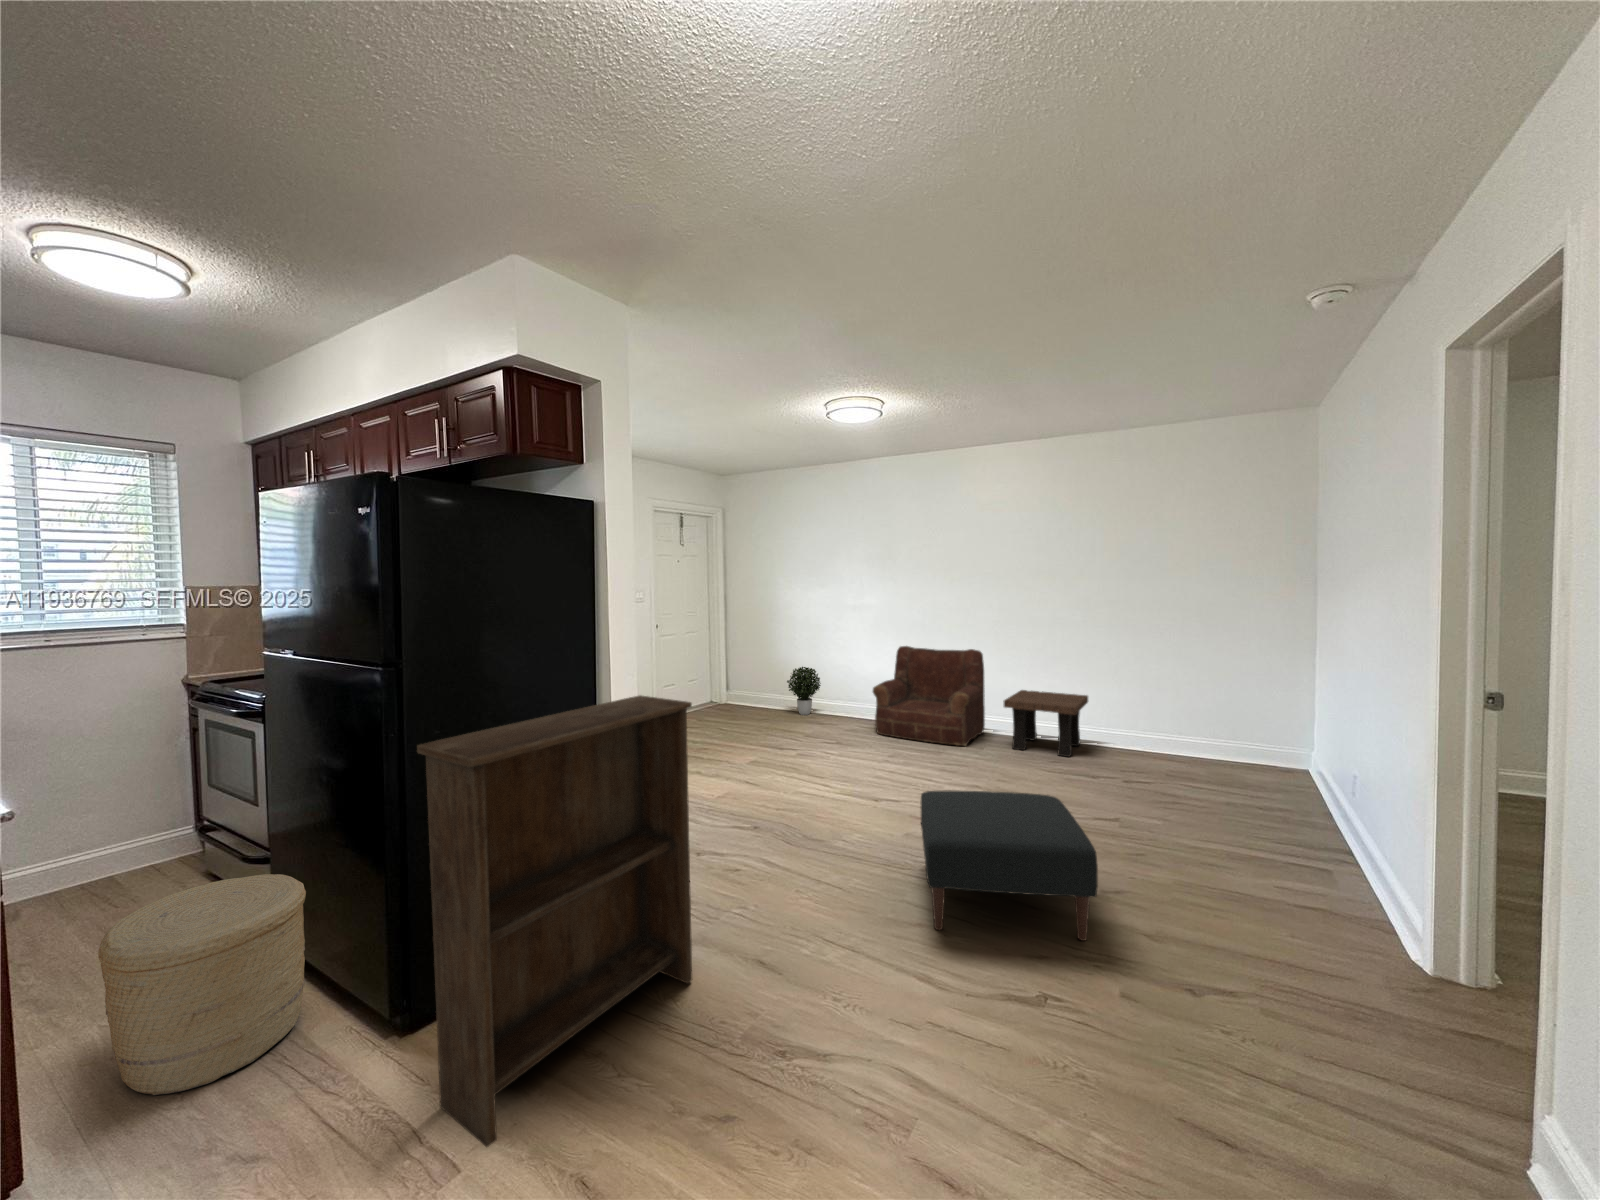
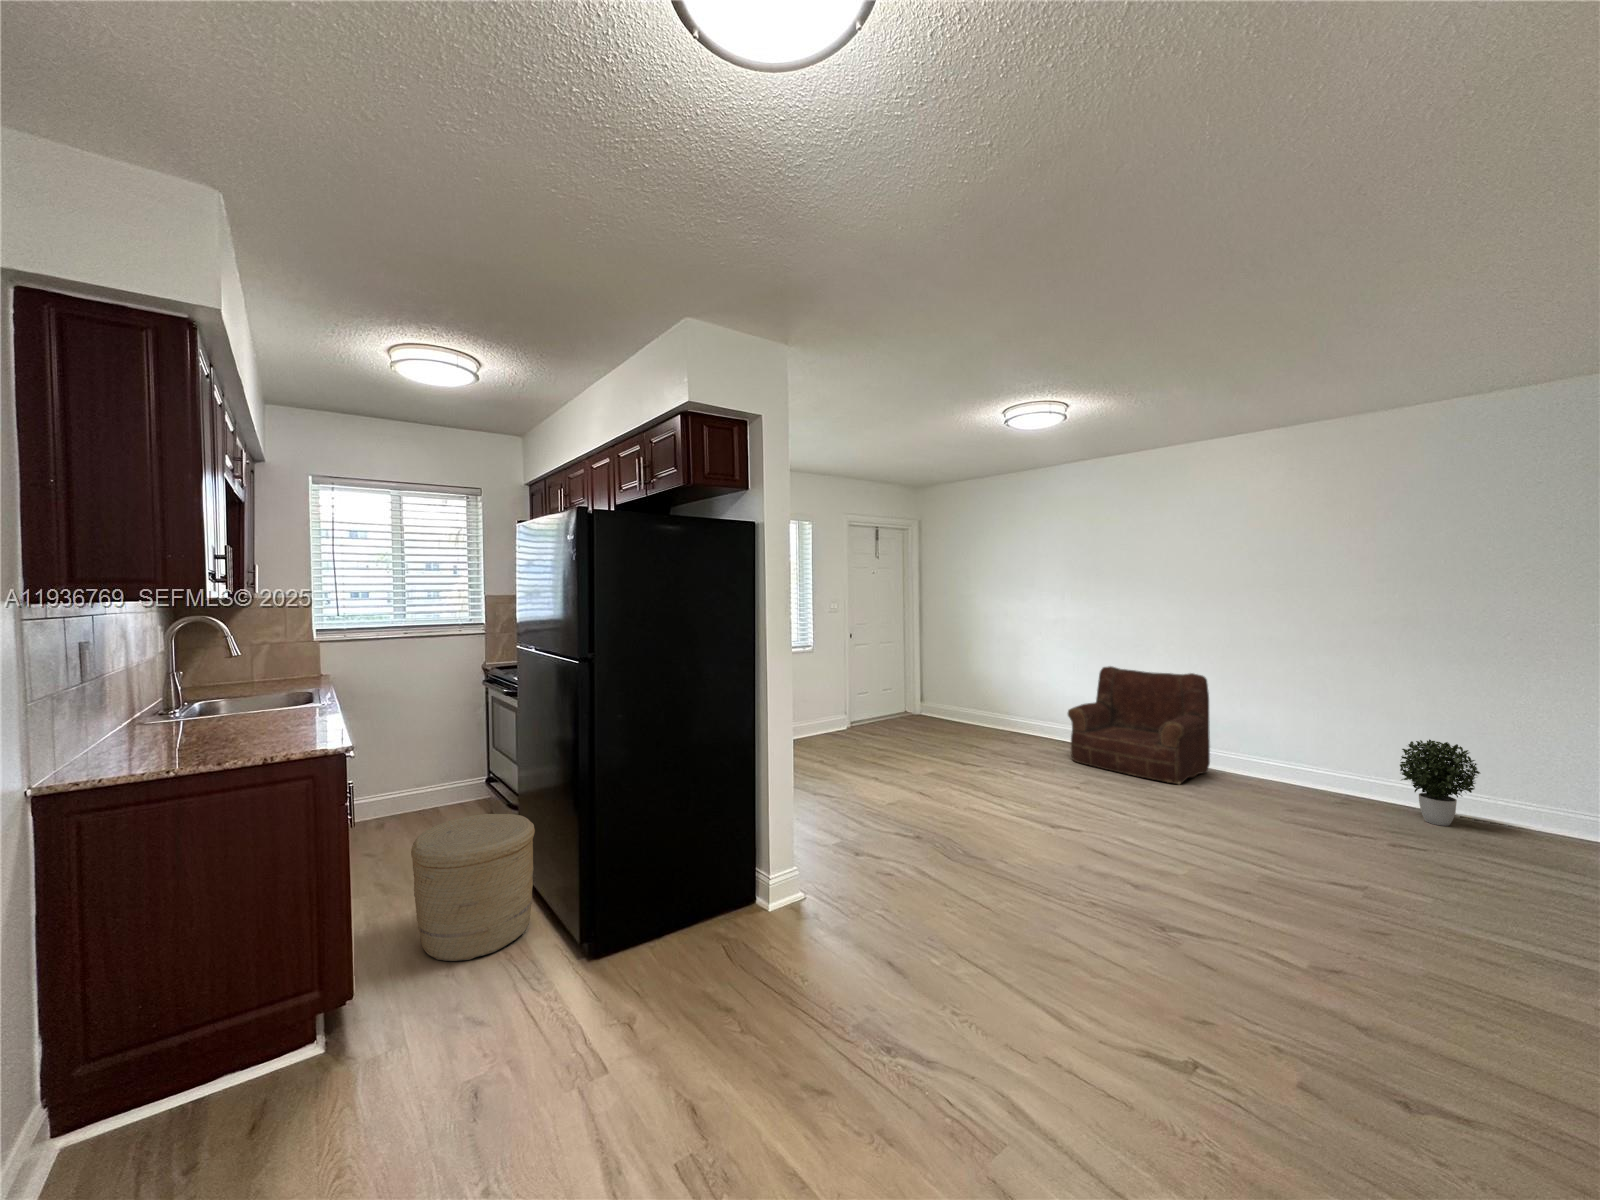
potted plant: present [787,667,821,715] -> present [1400,739,1480,826]
side table: present [1003,690,1088,757] -> none [1230,725,1356,812]
bookshelf: present [417,695,692,1147] -> none [595,696,823,1056]
ottoman: present [921,790,1098,941] -> none [1073,823,1290,1021]

